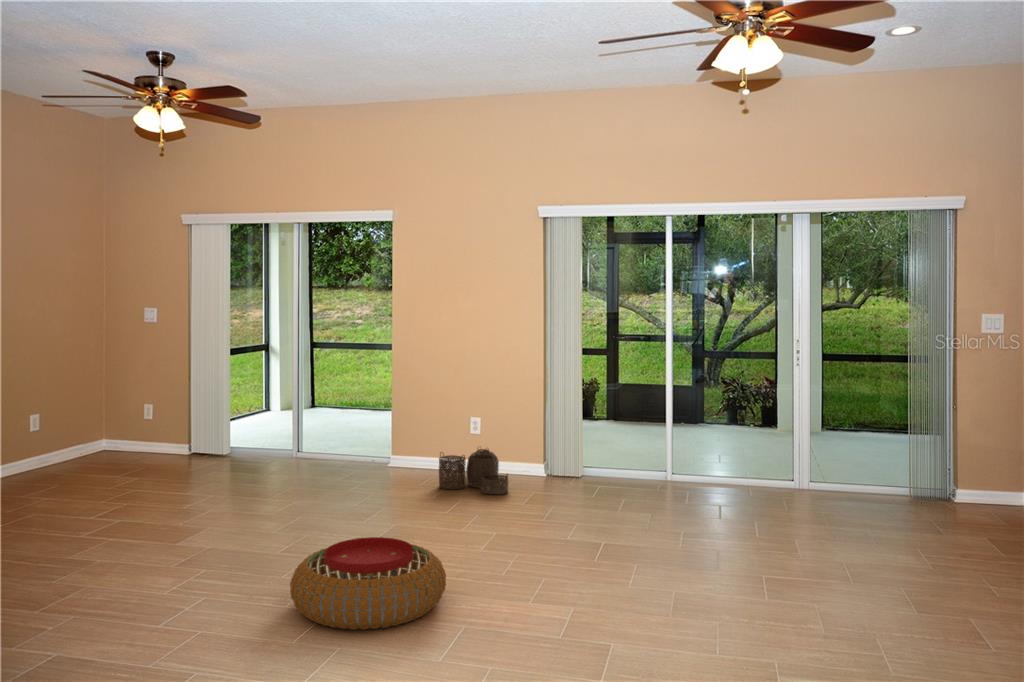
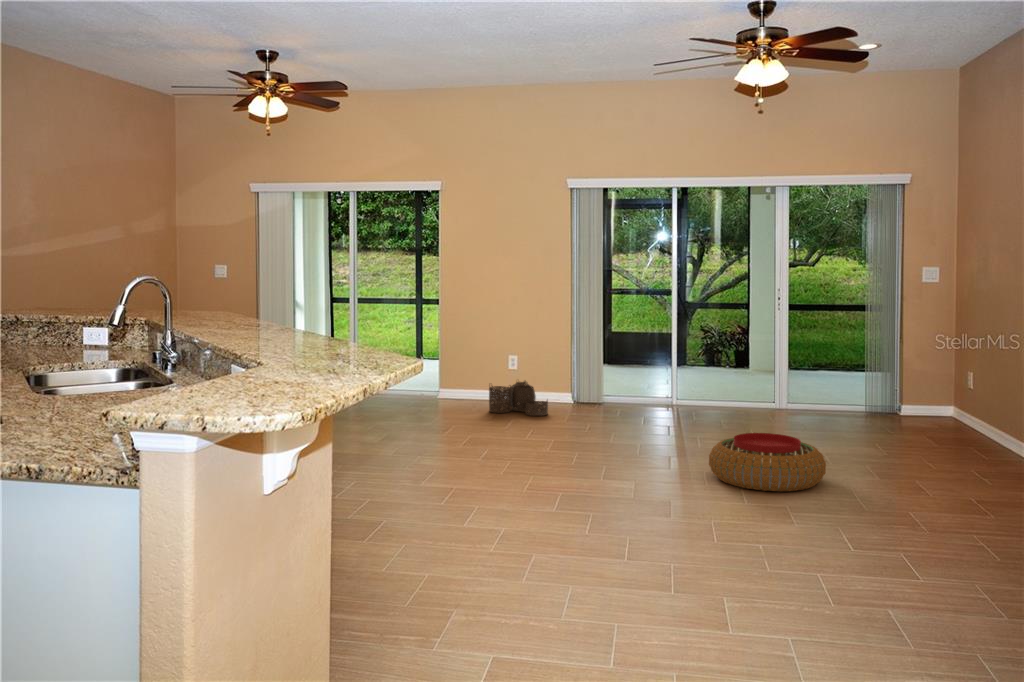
pouf: present [290,537,446,630] -> present [709,433,826,491]

